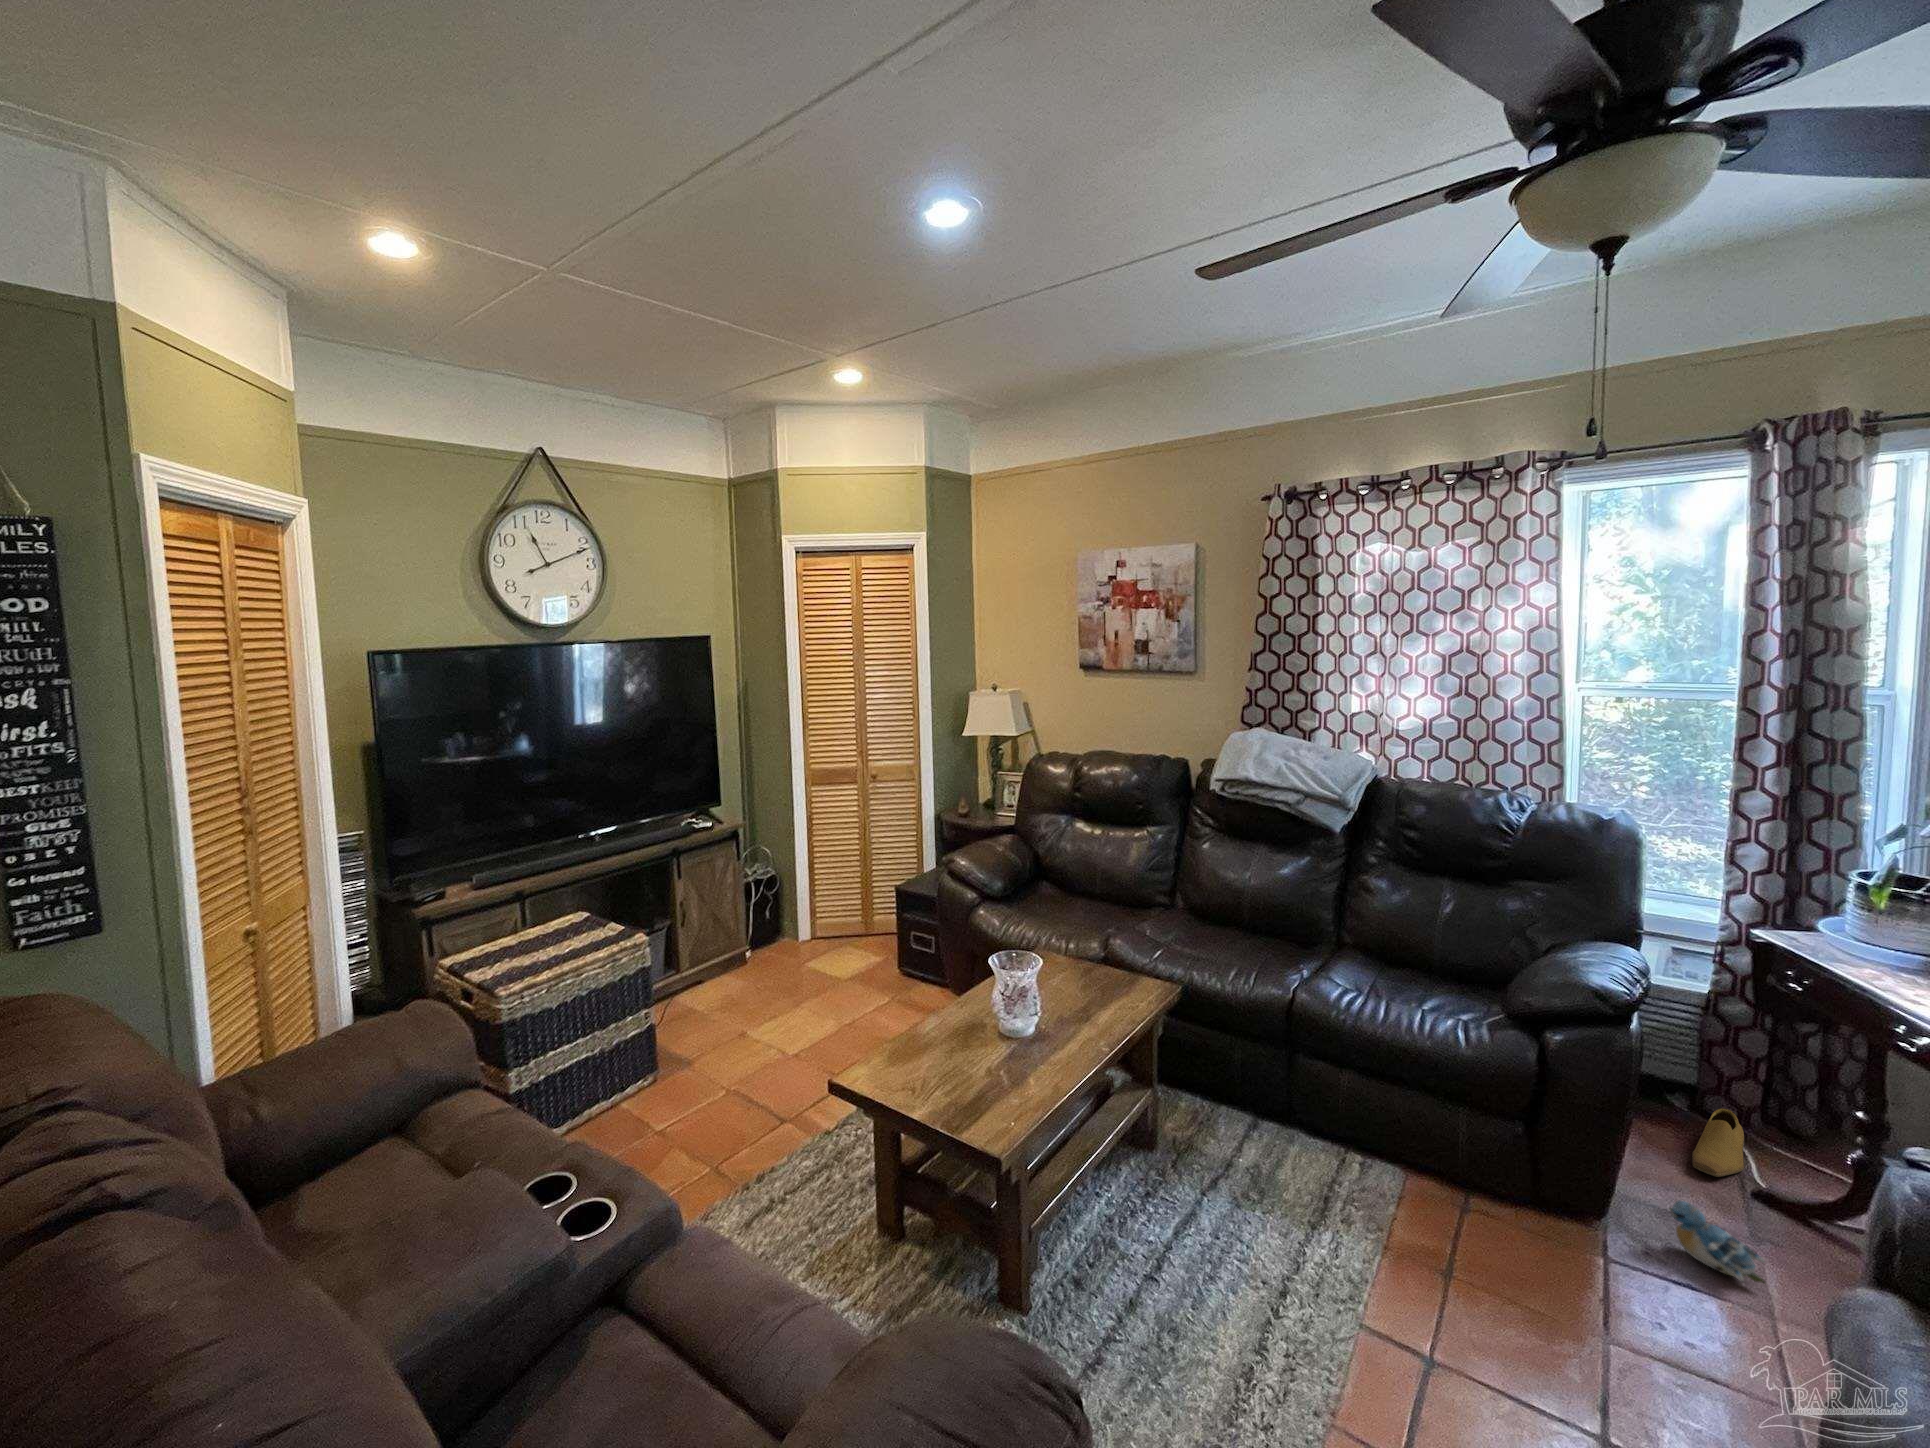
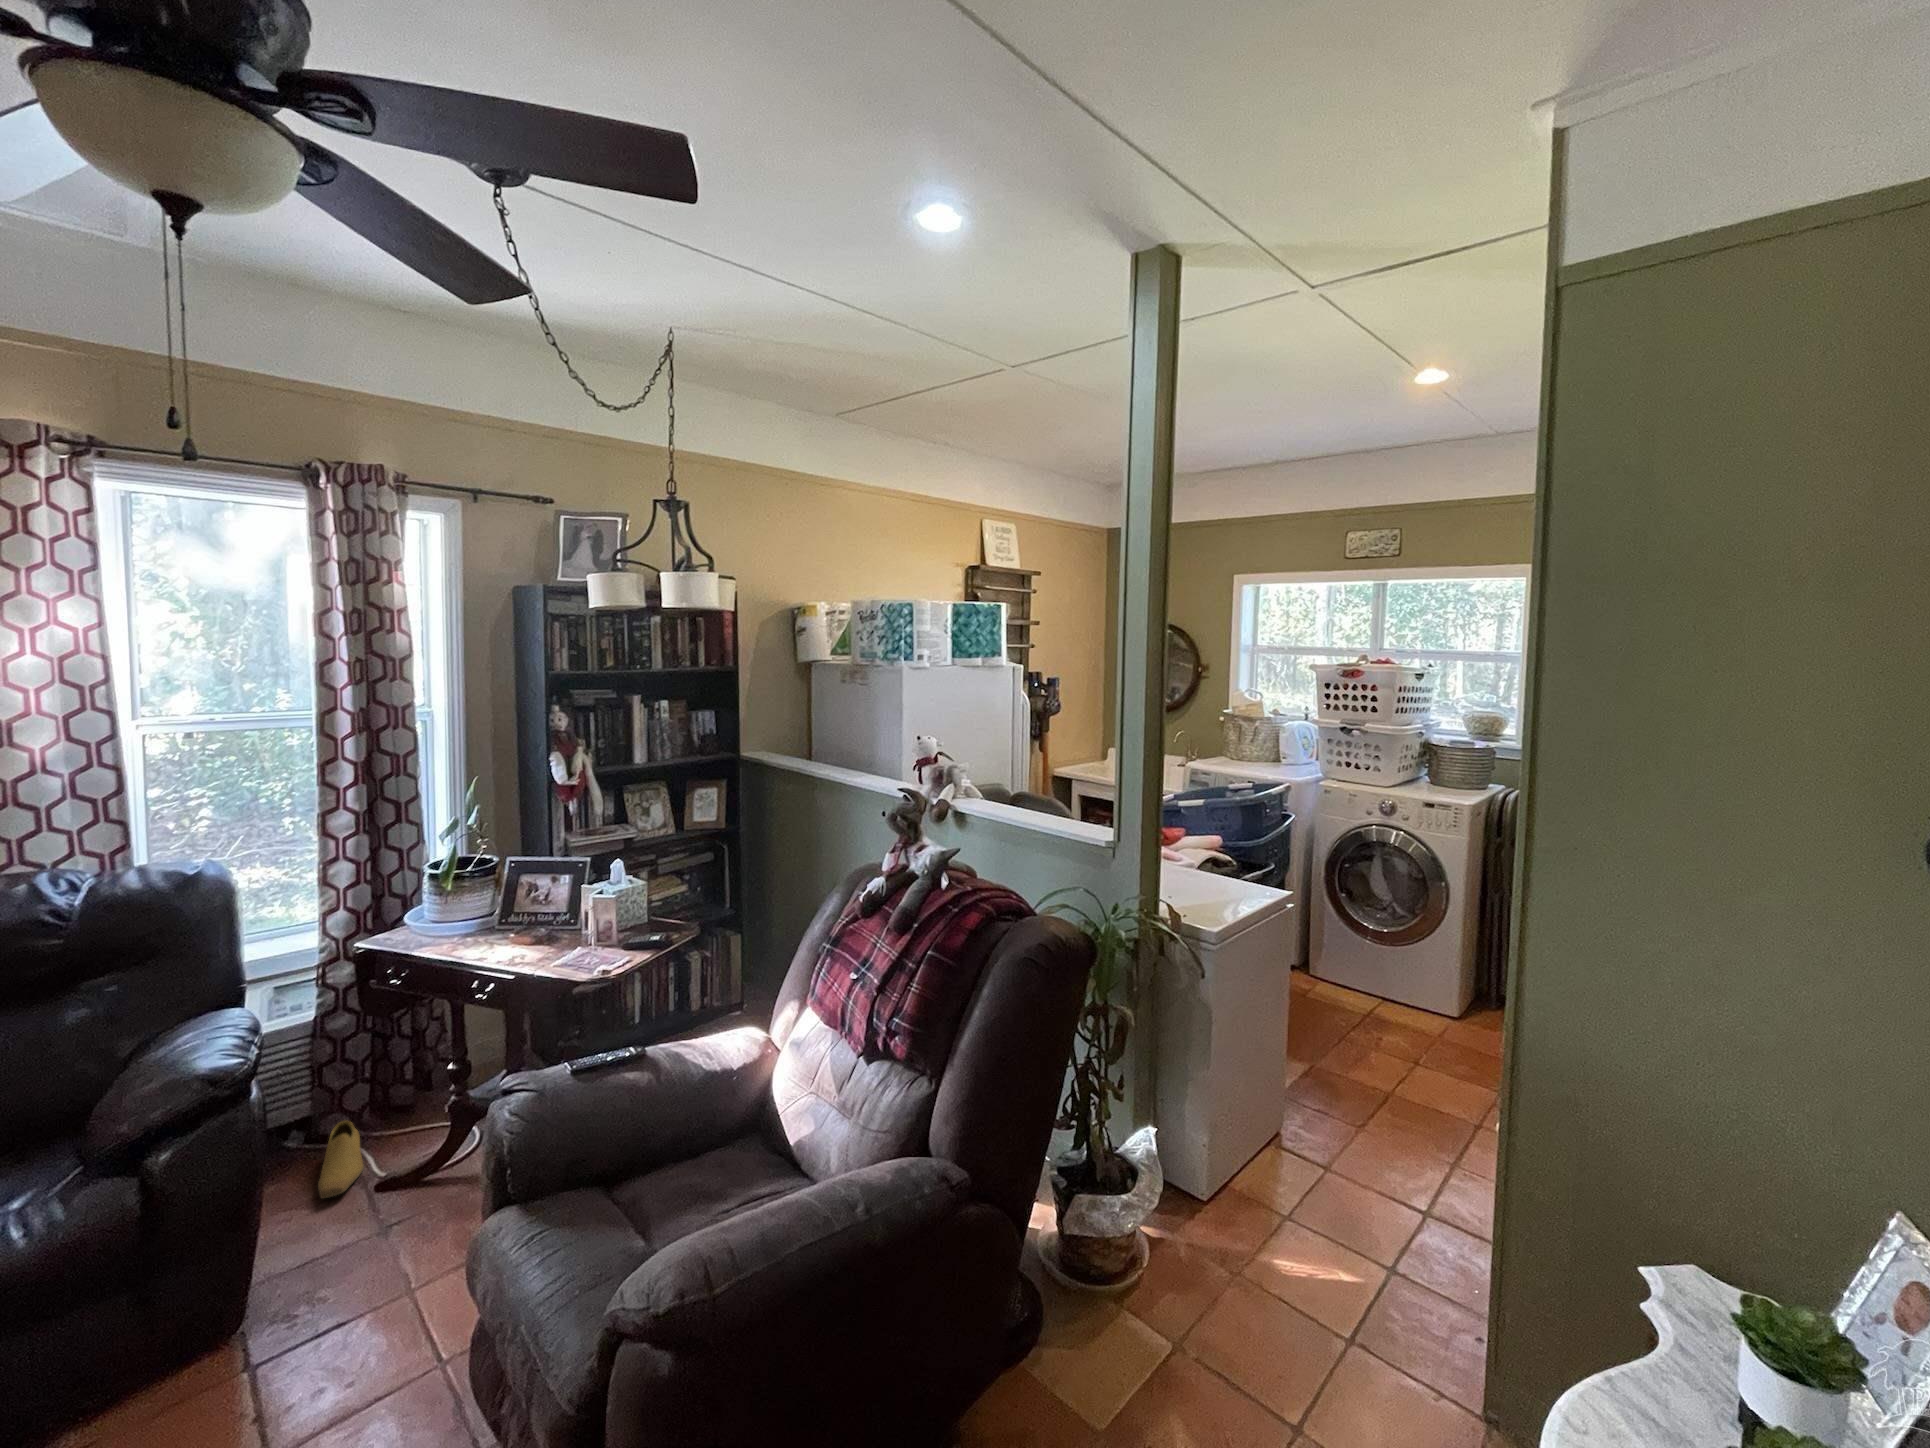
plush toy: present [1670,1201,1766,1284] -> none [307,1239,400,1291]

